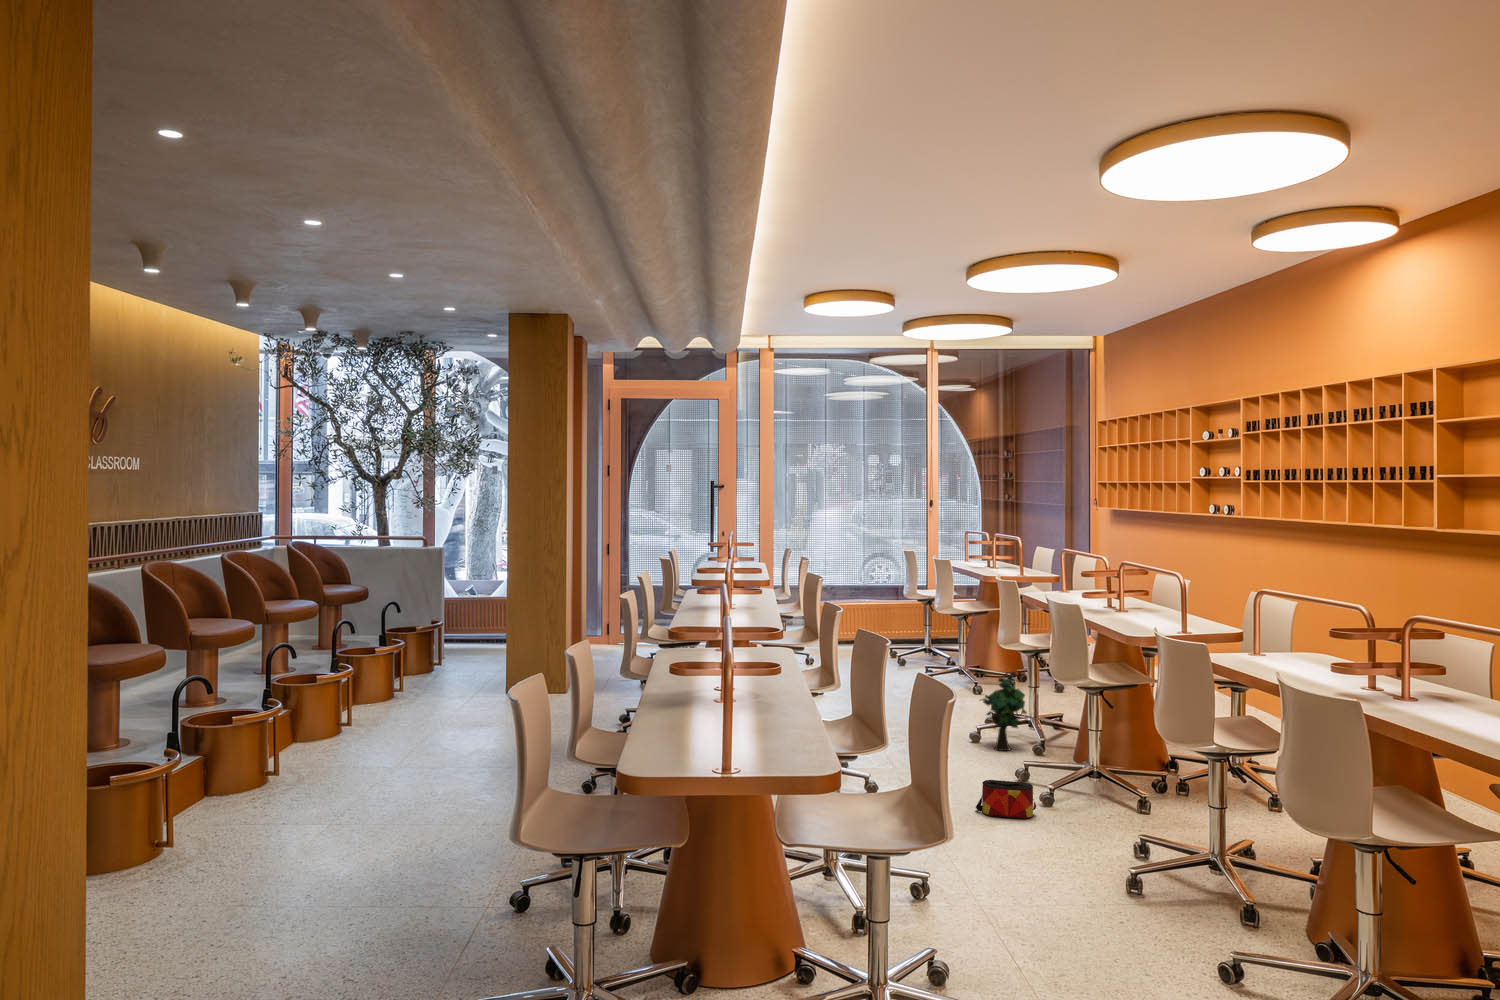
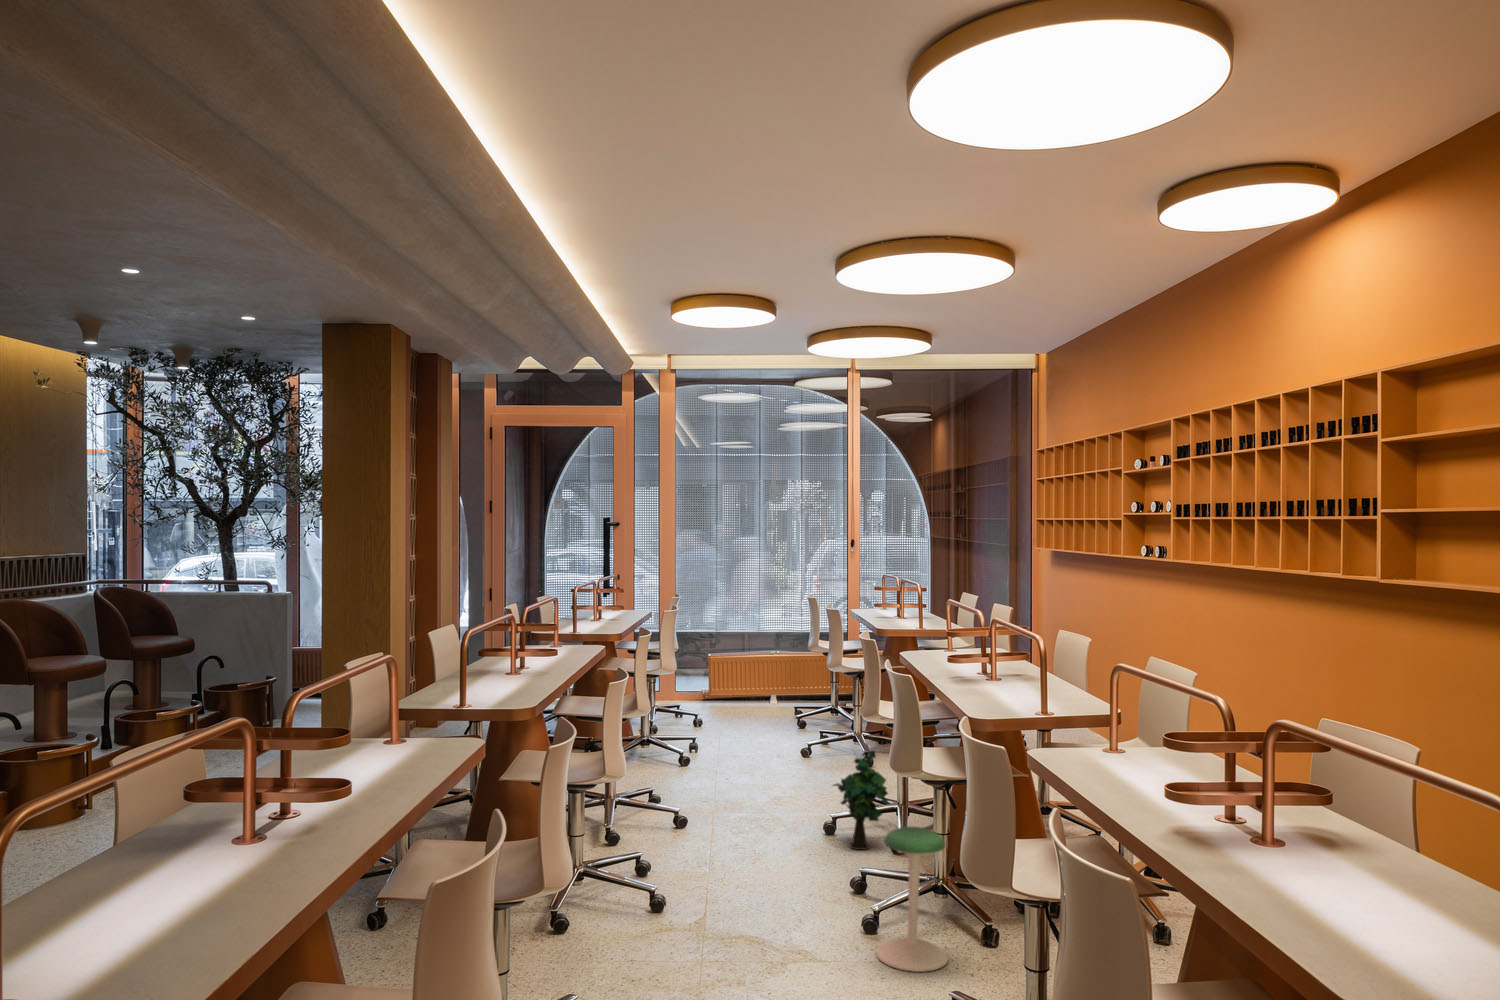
stool: none [1056,721,1113,827] -> present [876,827,948,972]
bag: present [976,780,1036,819] -> none [773,903,850,958]

